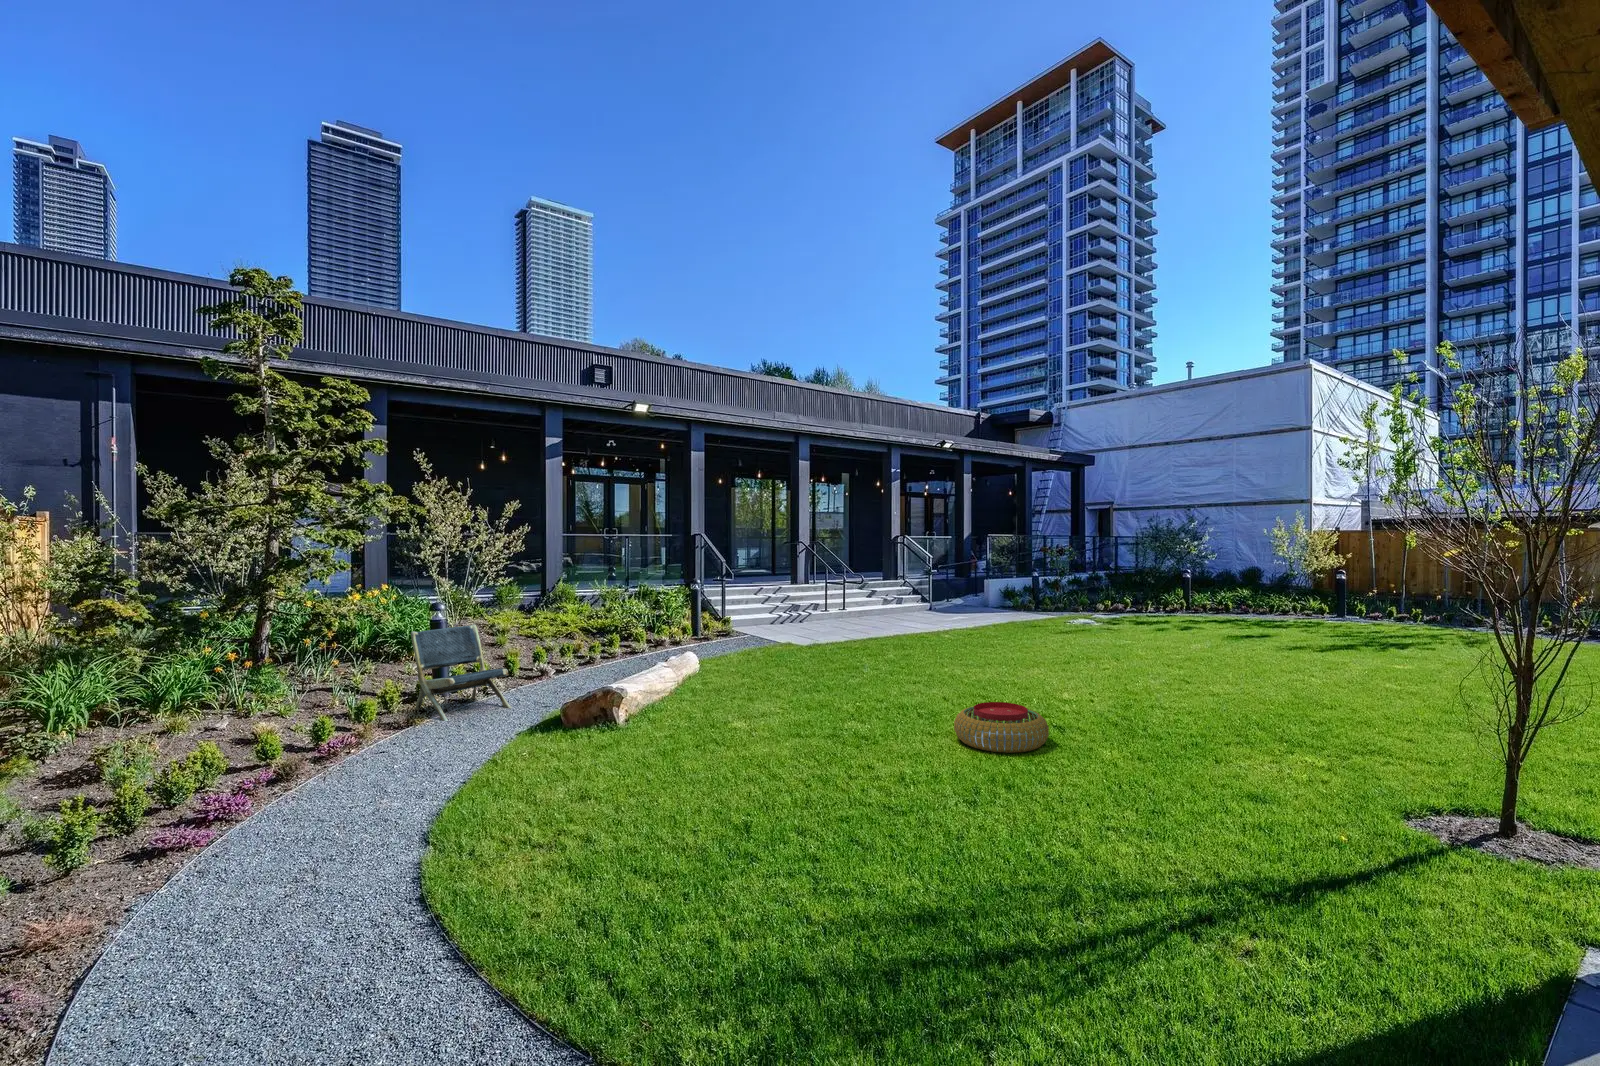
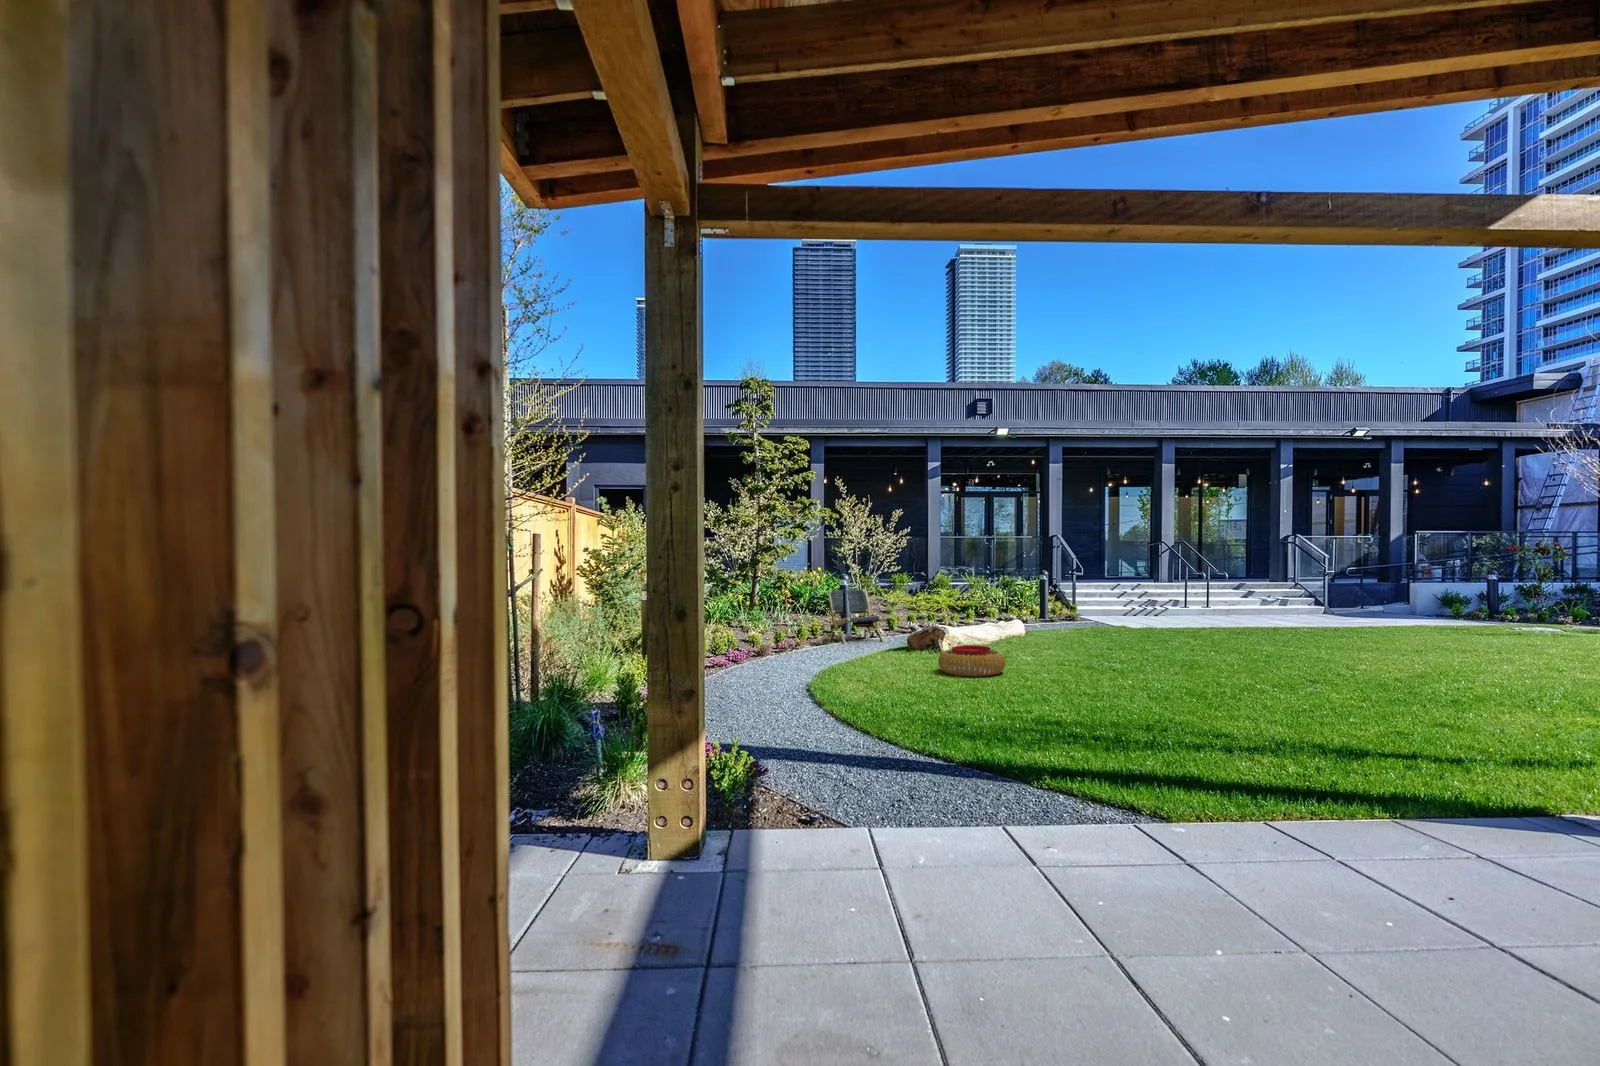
pouf: present [954,702,1049,753] -> present [938,646,1006,677]

